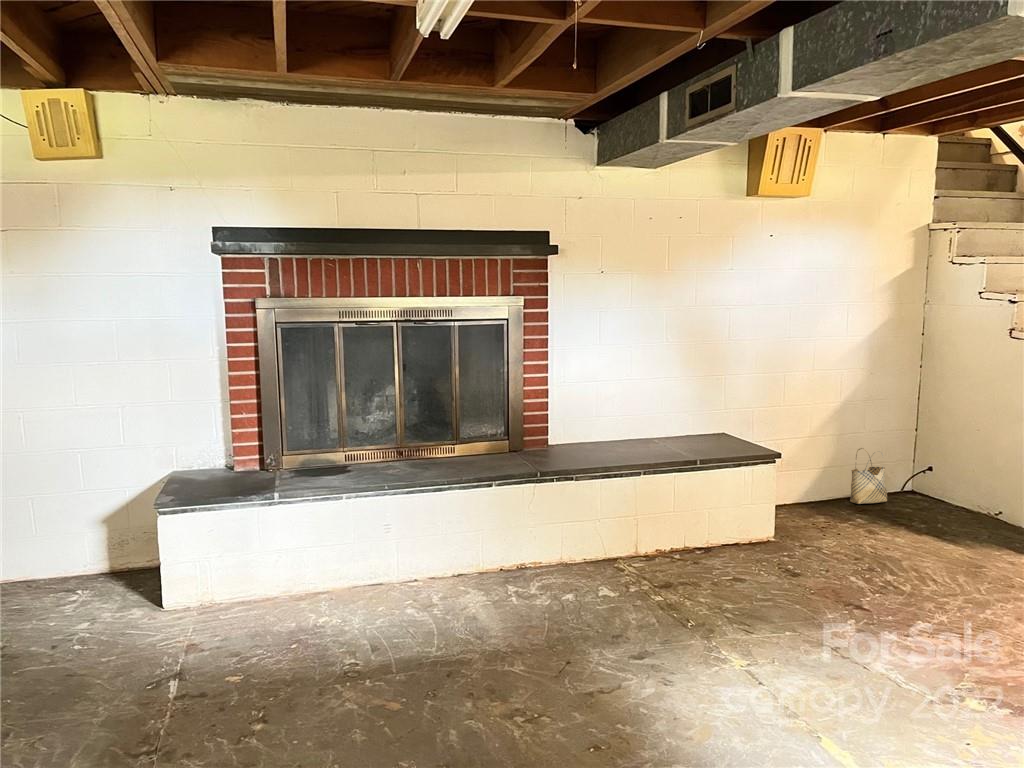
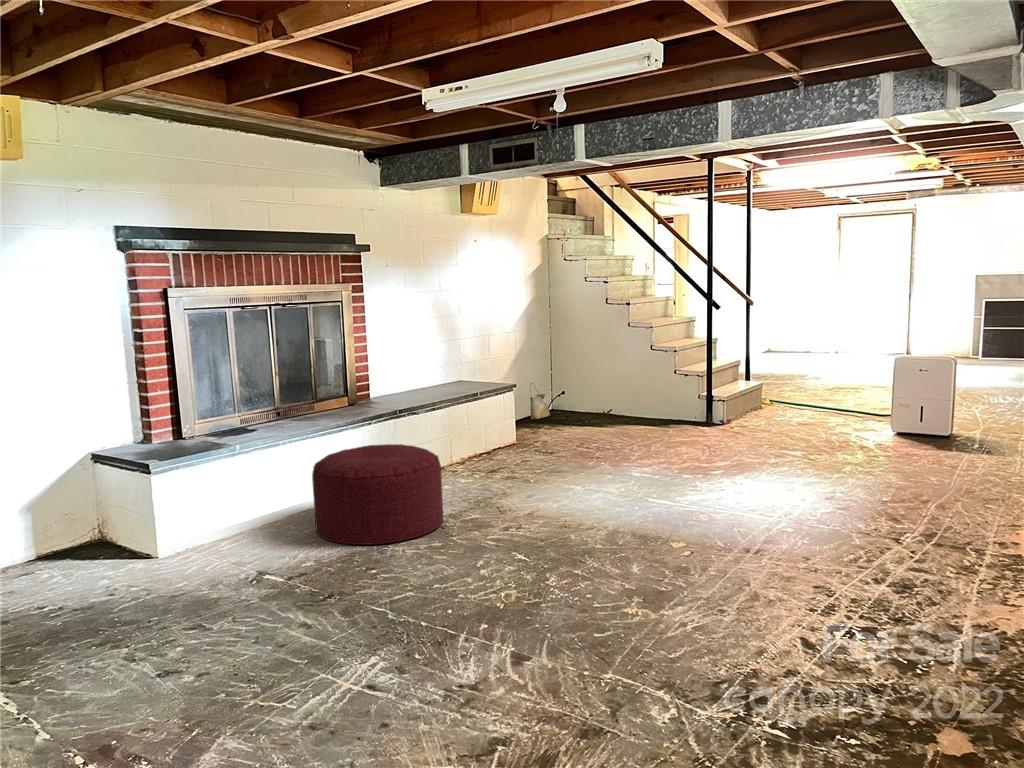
ottoman: none [299,525,485,694] -> present [312,444,444,545]

